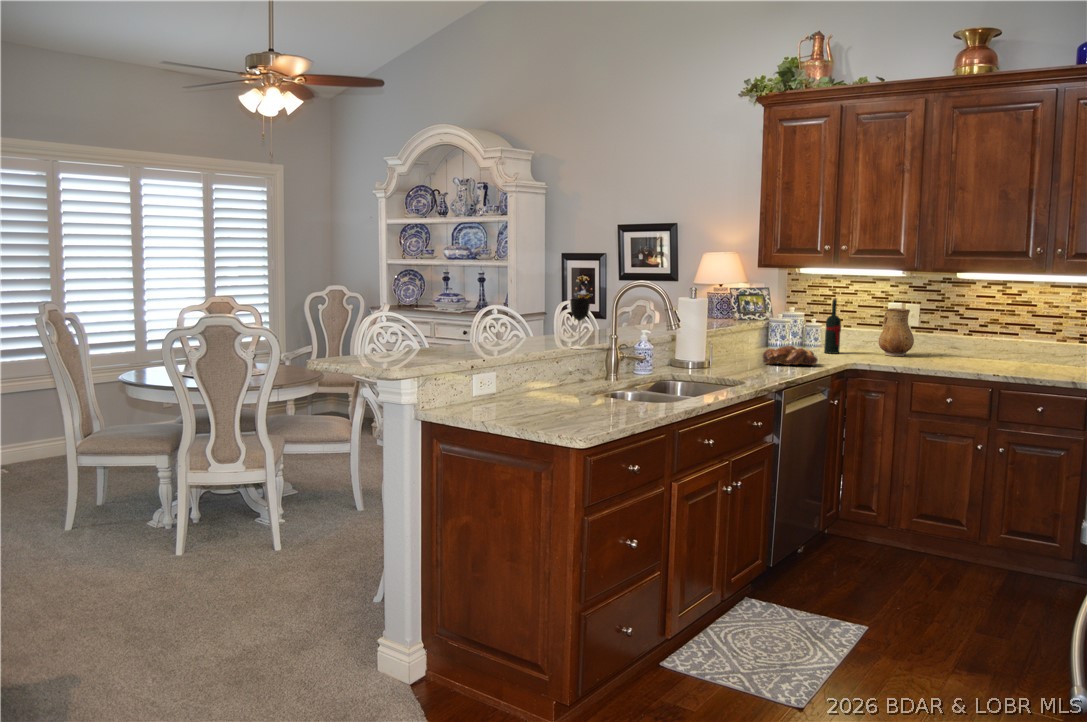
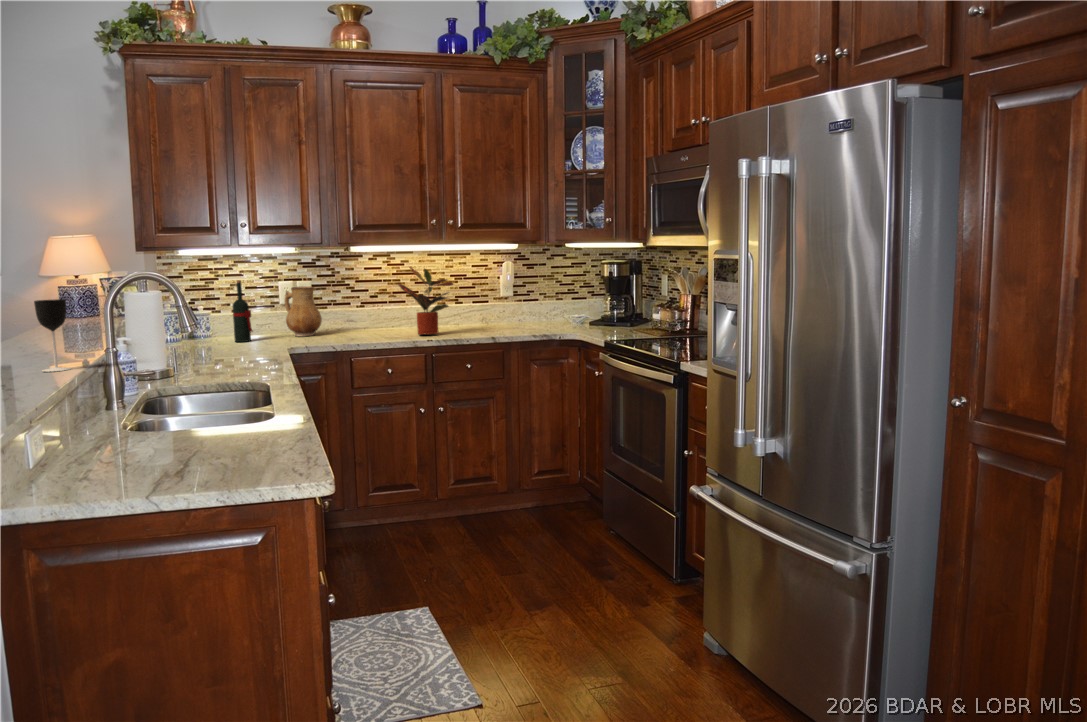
potted plant: none [979,296,1047,371] -> present [399,267,453,335]
bread loaf: present [763,346,817,365] -> none [209,336,272,361]

